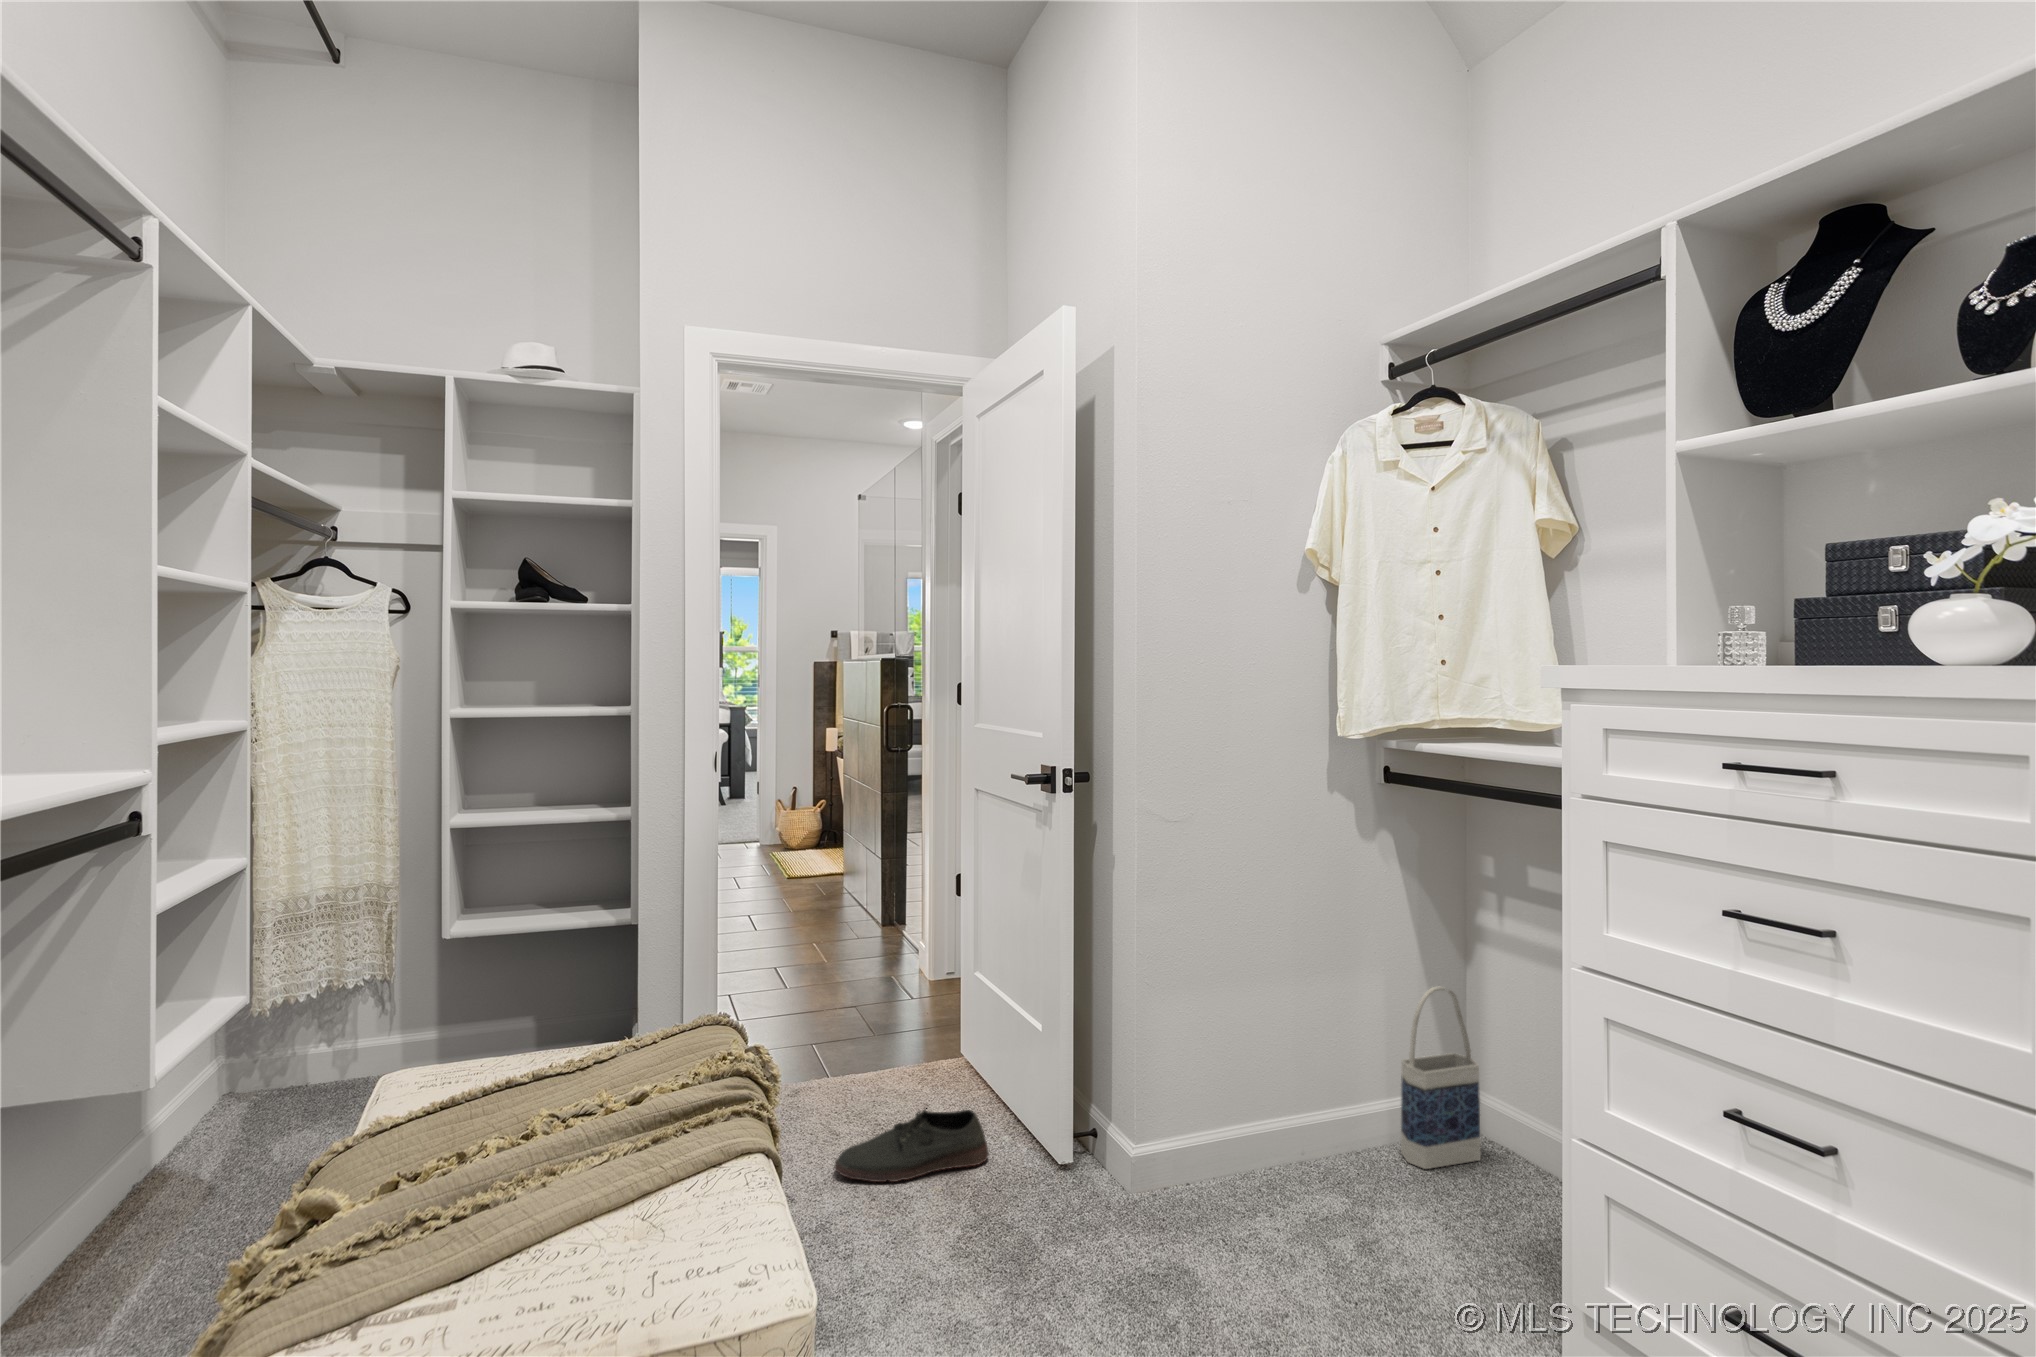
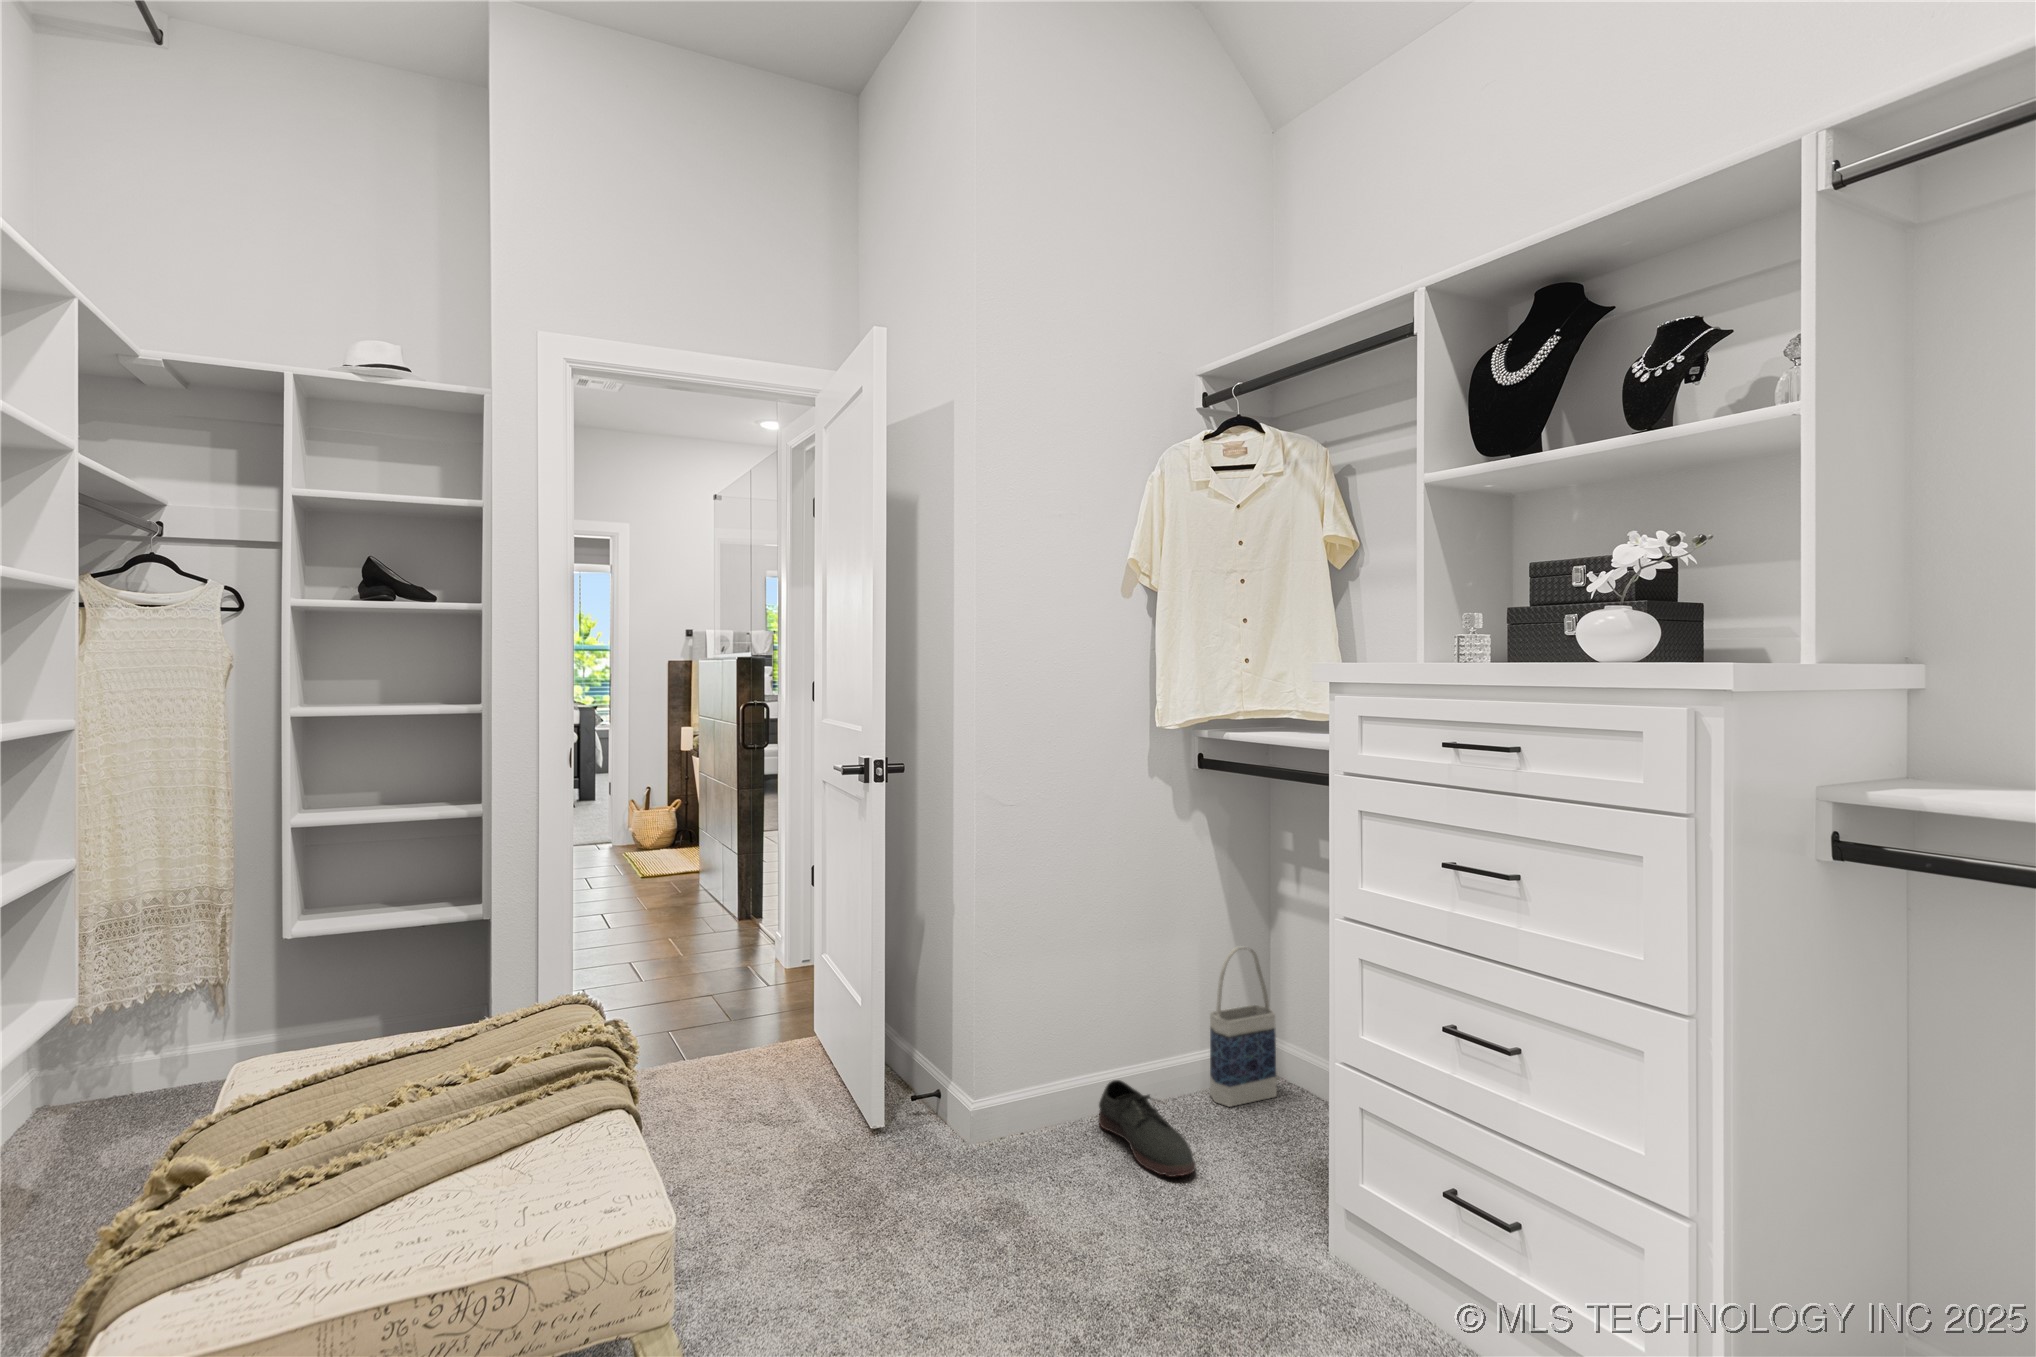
shoe: present [835,1109,989,1182] -> present [1098,1080,1196,1176]

